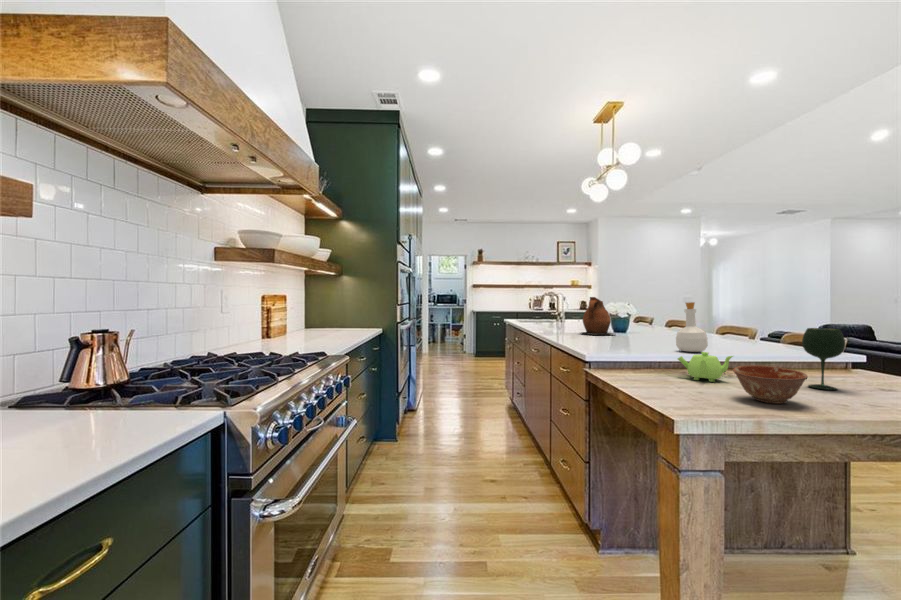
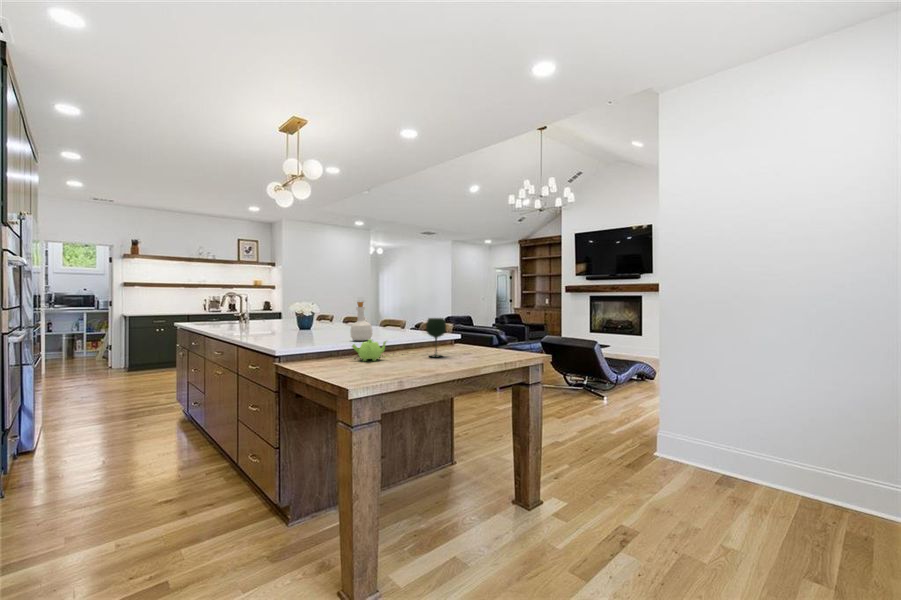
ceramic pitcher: present [582,297,613,335] -> none [266,298,302,333]
ceramic bowl: present [733,365,808,404] -> none [387,345,427,370]

